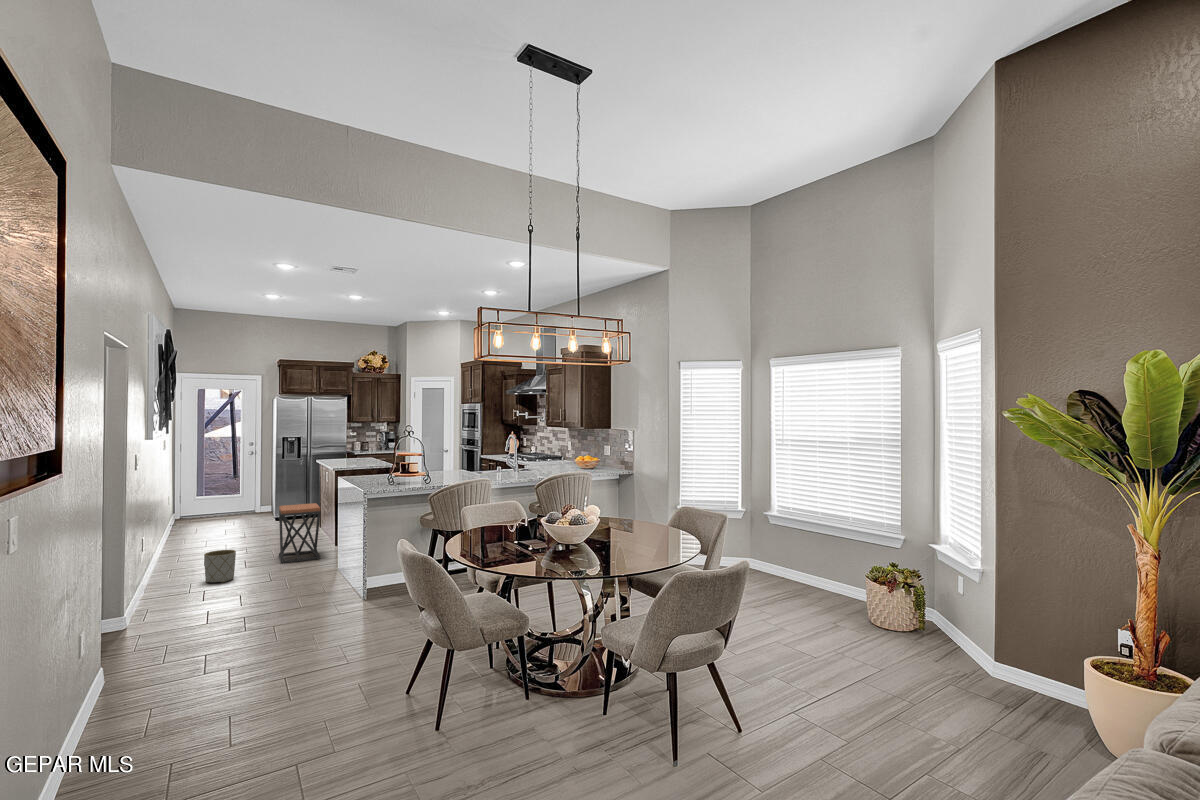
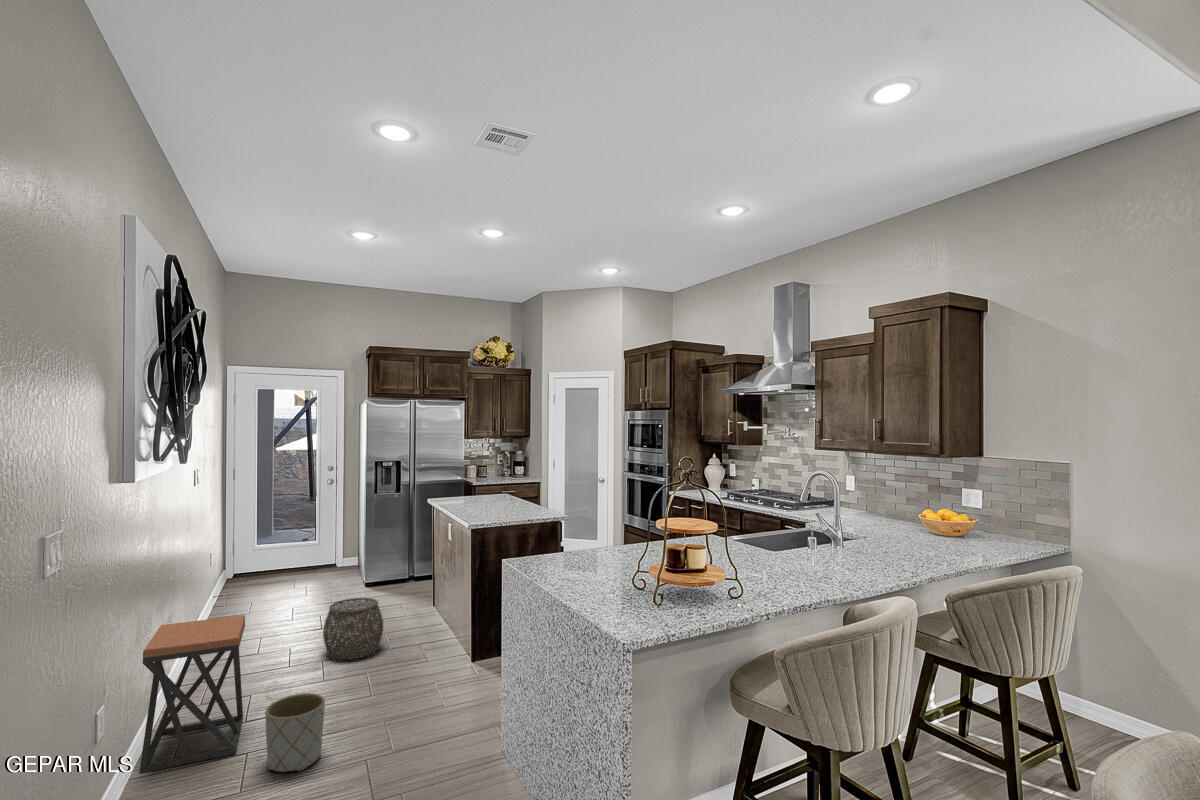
stool: present [279,503,320,563] -> present [140,615,245,774]
woven basket: none [239,518,278,551] -> present [323,598,383,660]

